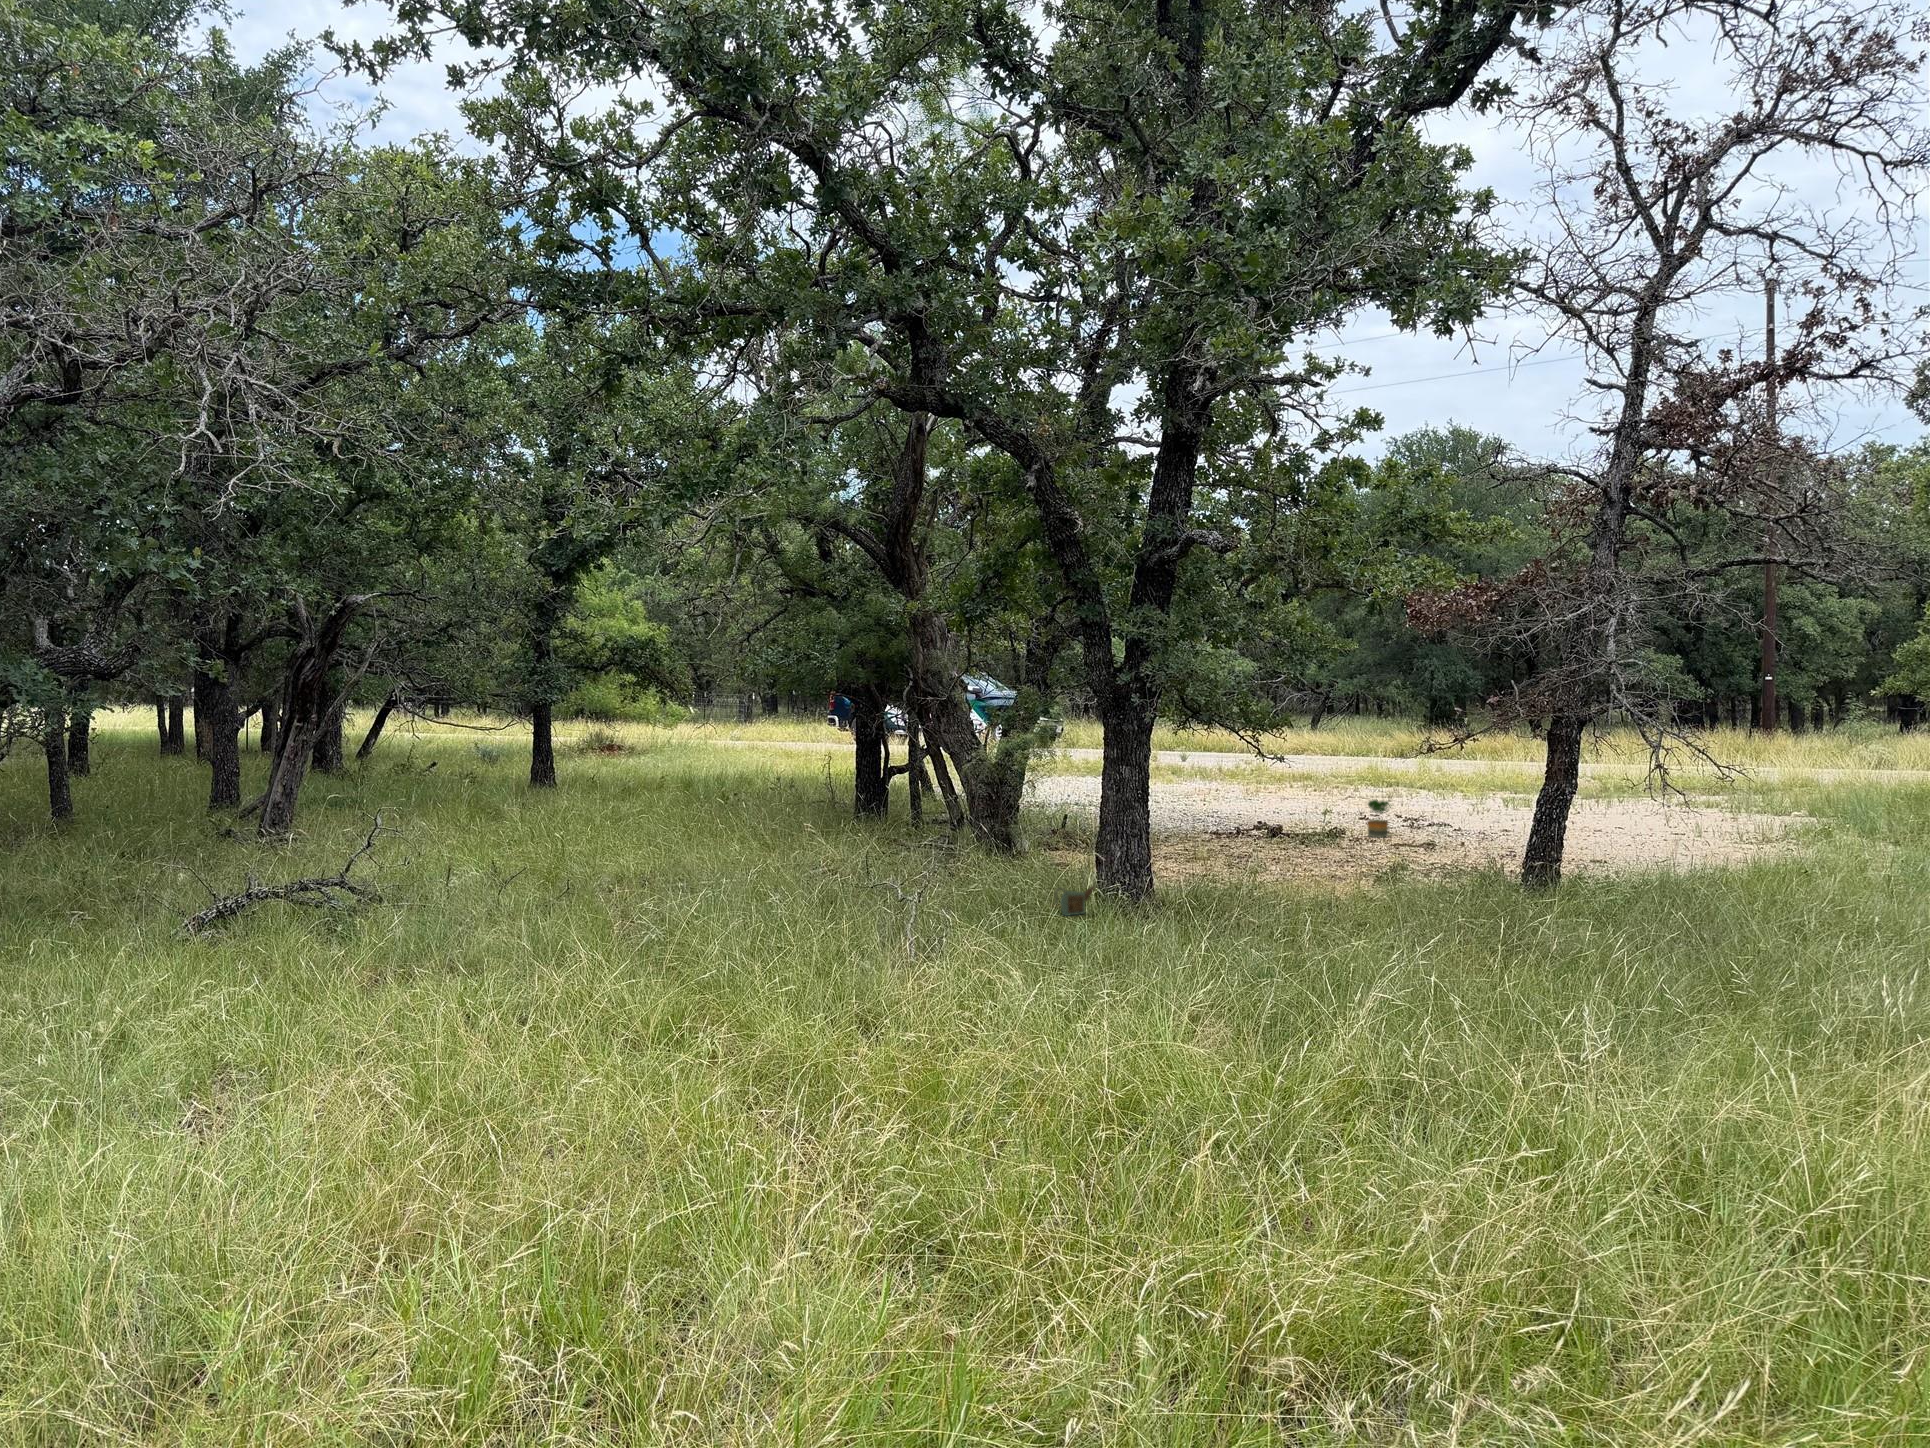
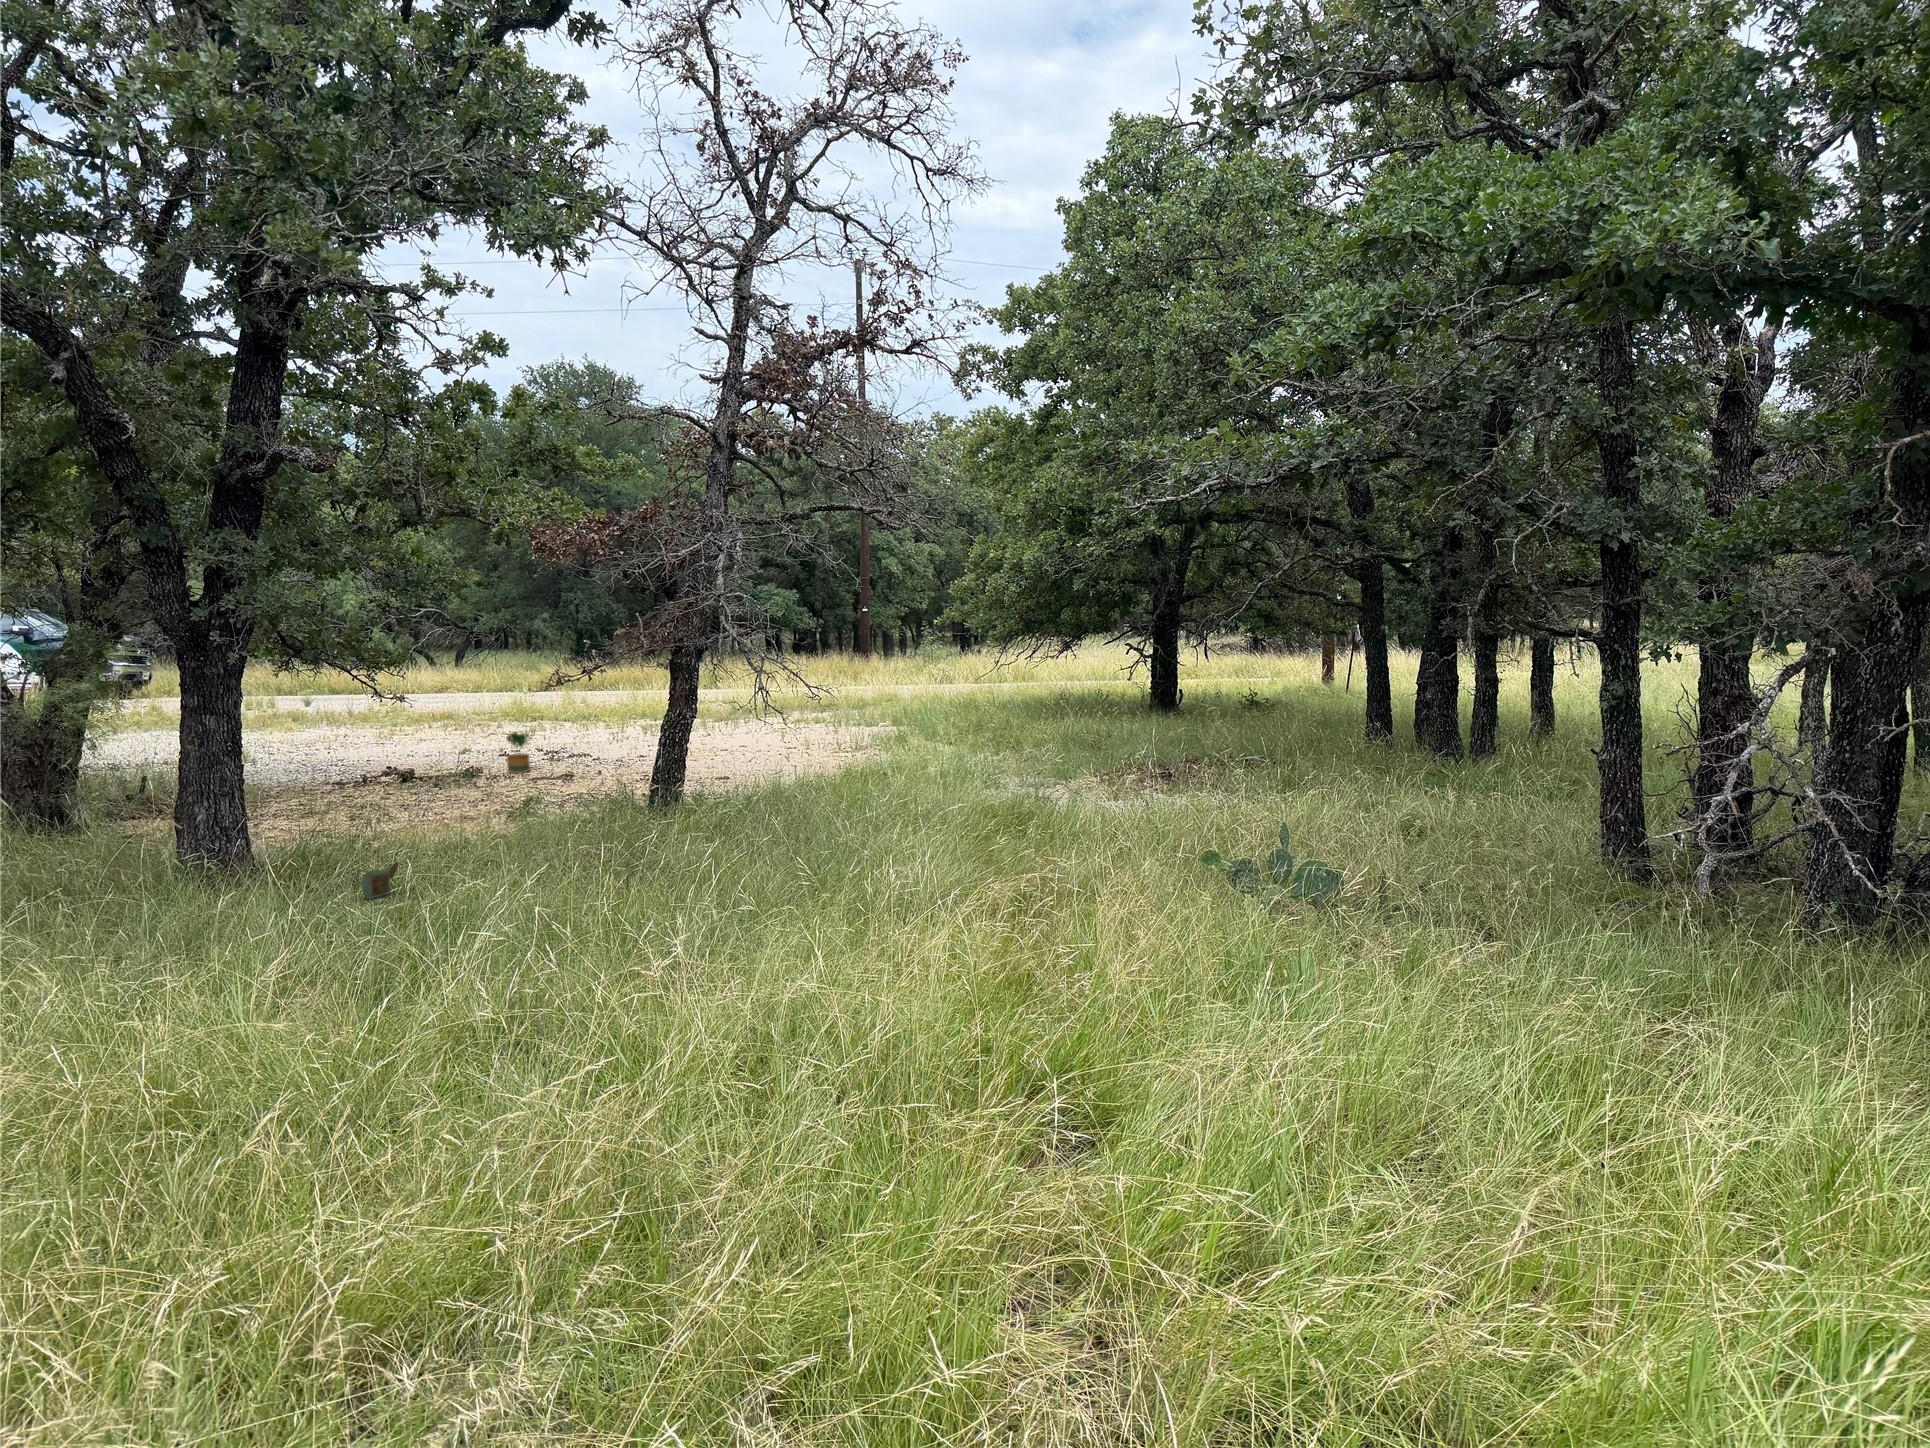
watering can: present [1054,886,1094,916] -> present [355,862,399,899]

